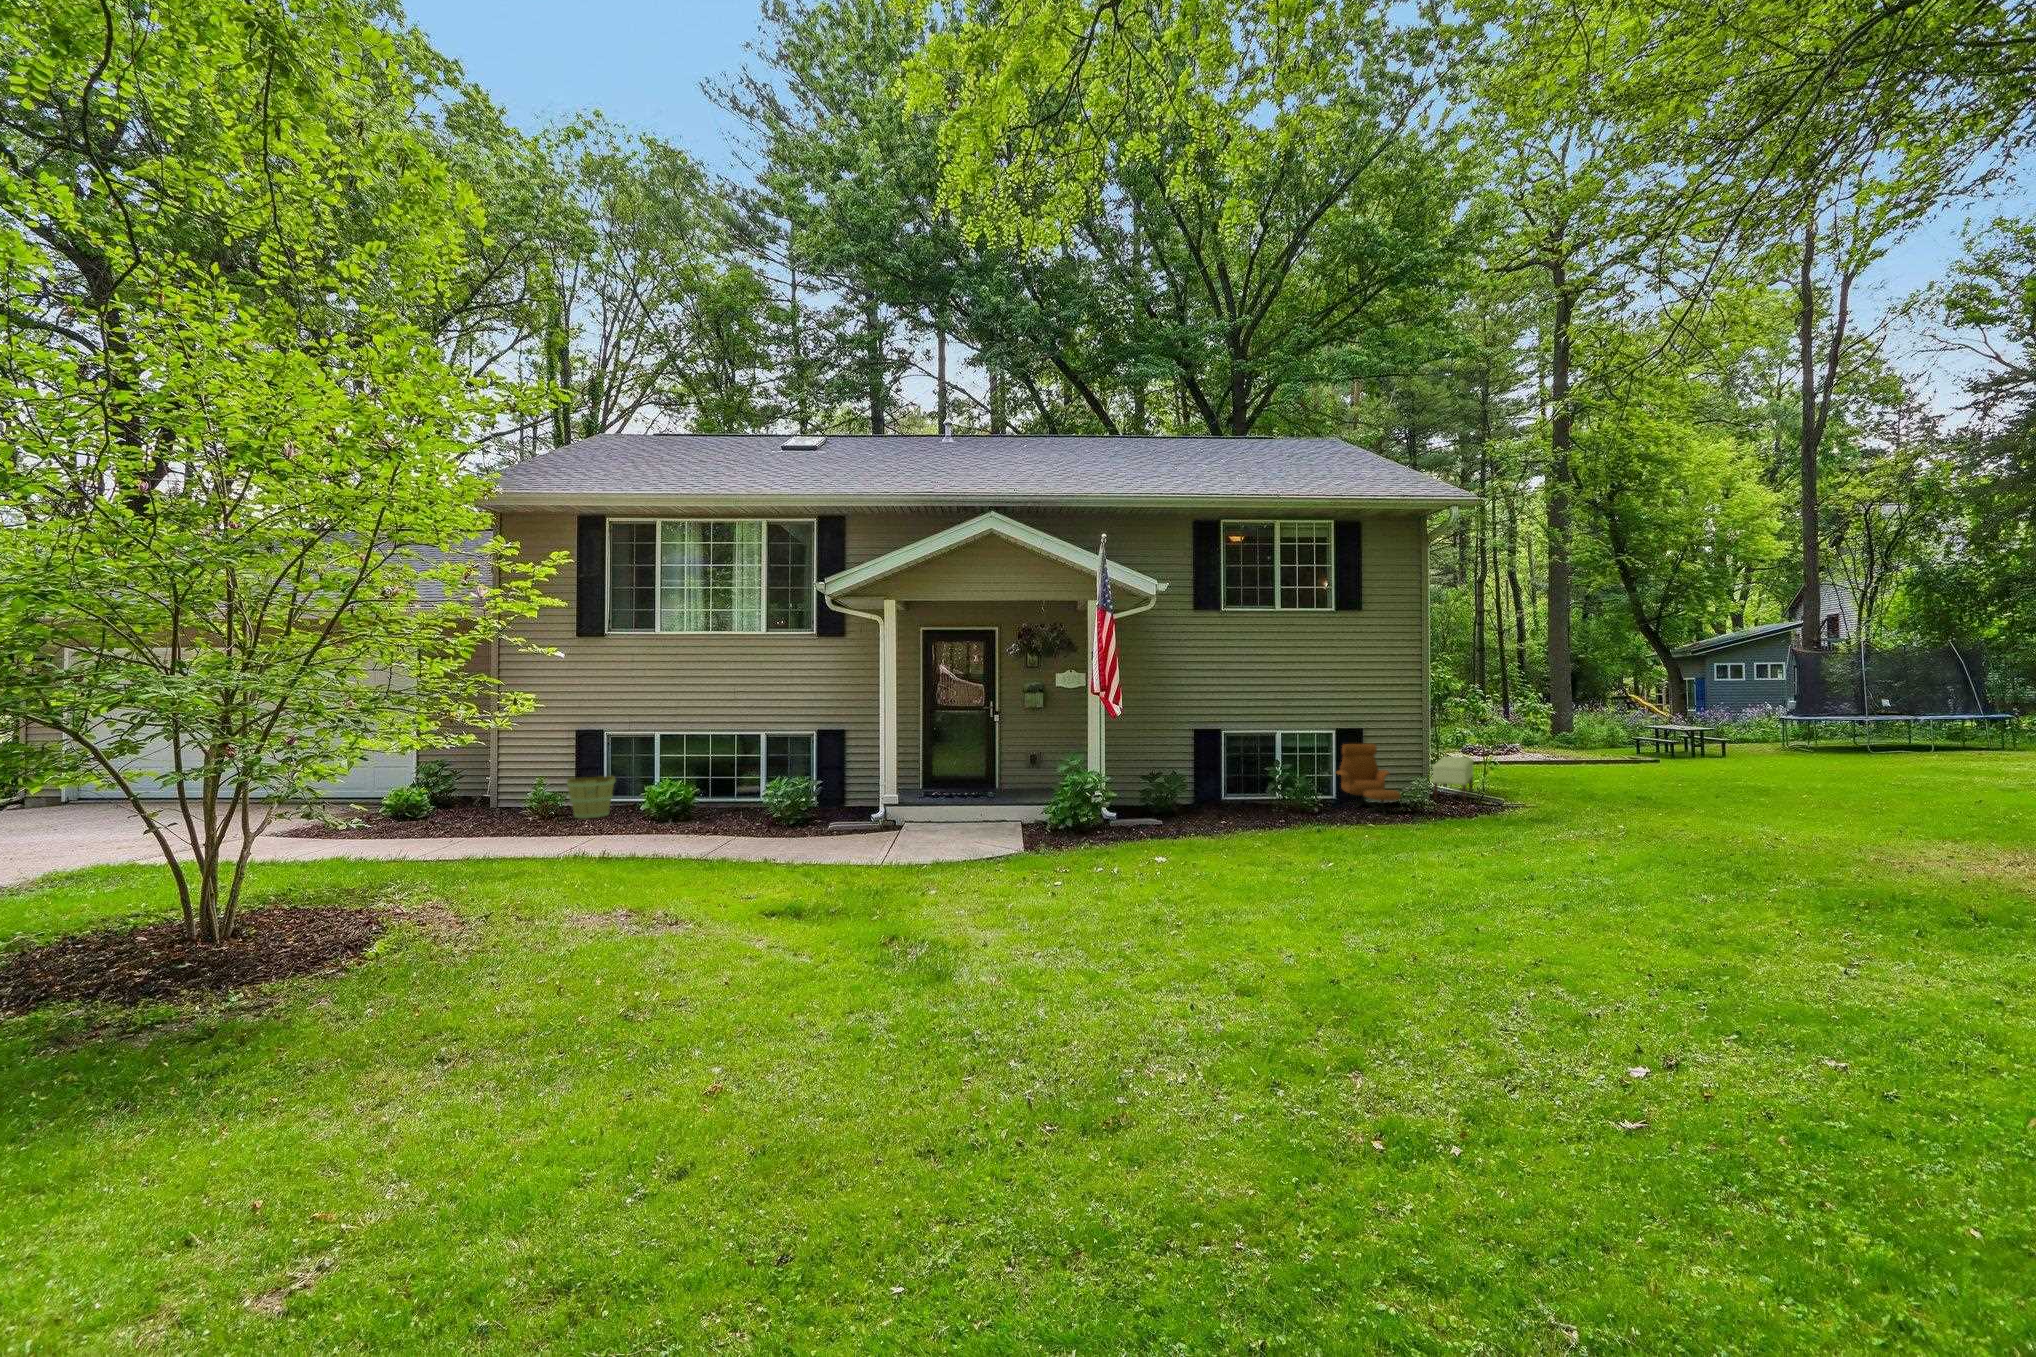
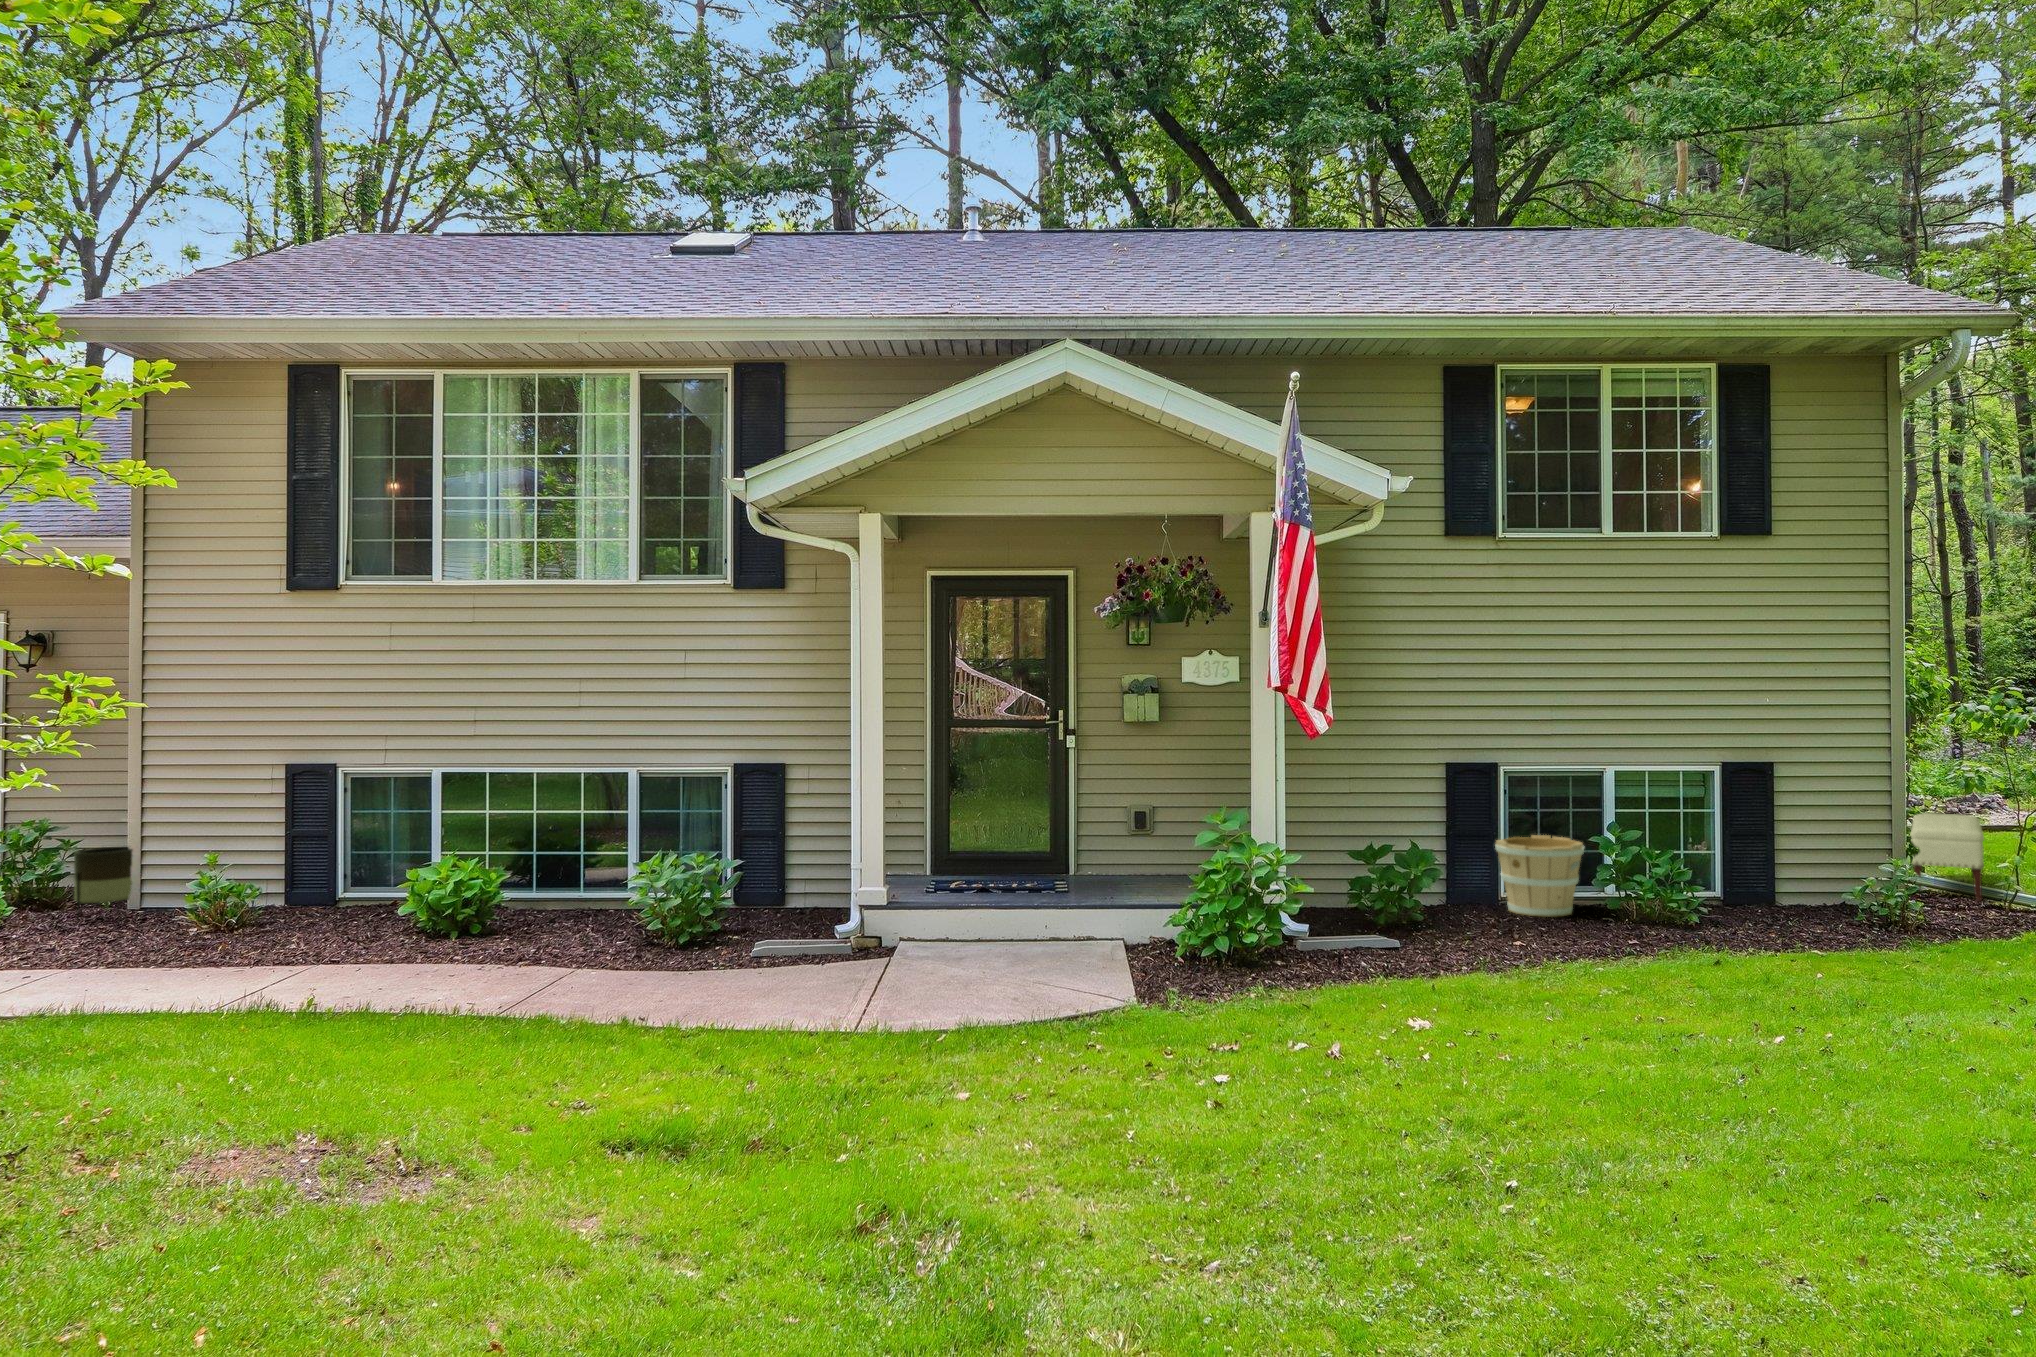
lounge chair: present [1336,744,1401,814] -> none [1725,789,1870,929]
planter: none [461,775,494,817] -> present [74,846,136,924]
wooden bucket: present [567,776,615,819] -> present [1495,835,1584,917]

